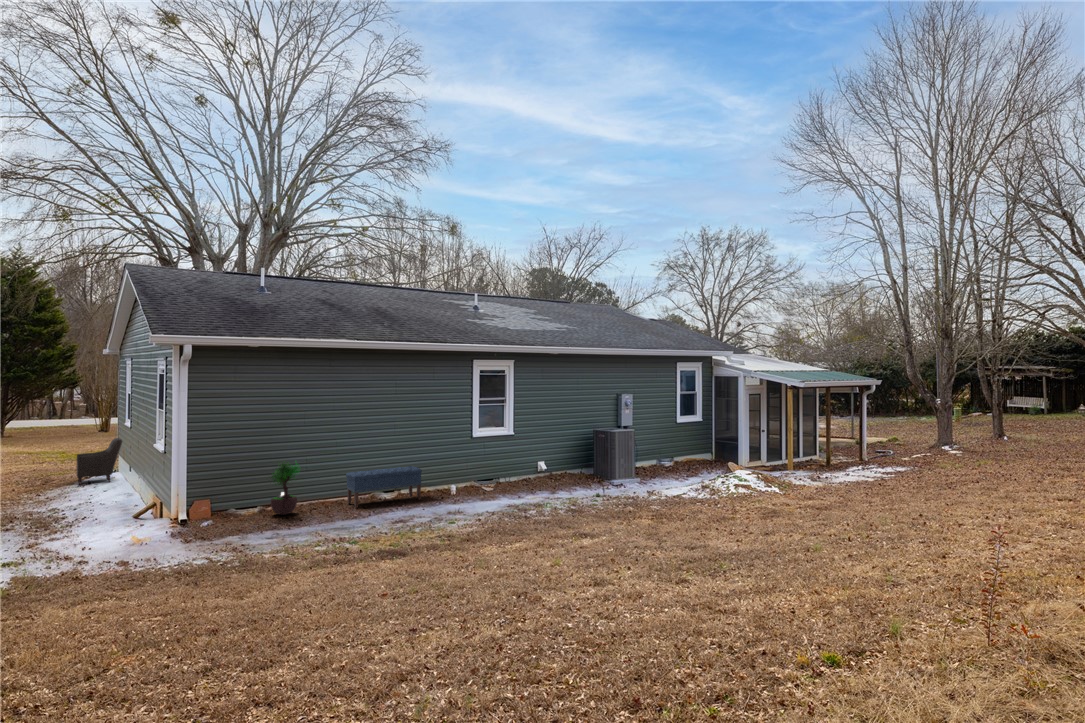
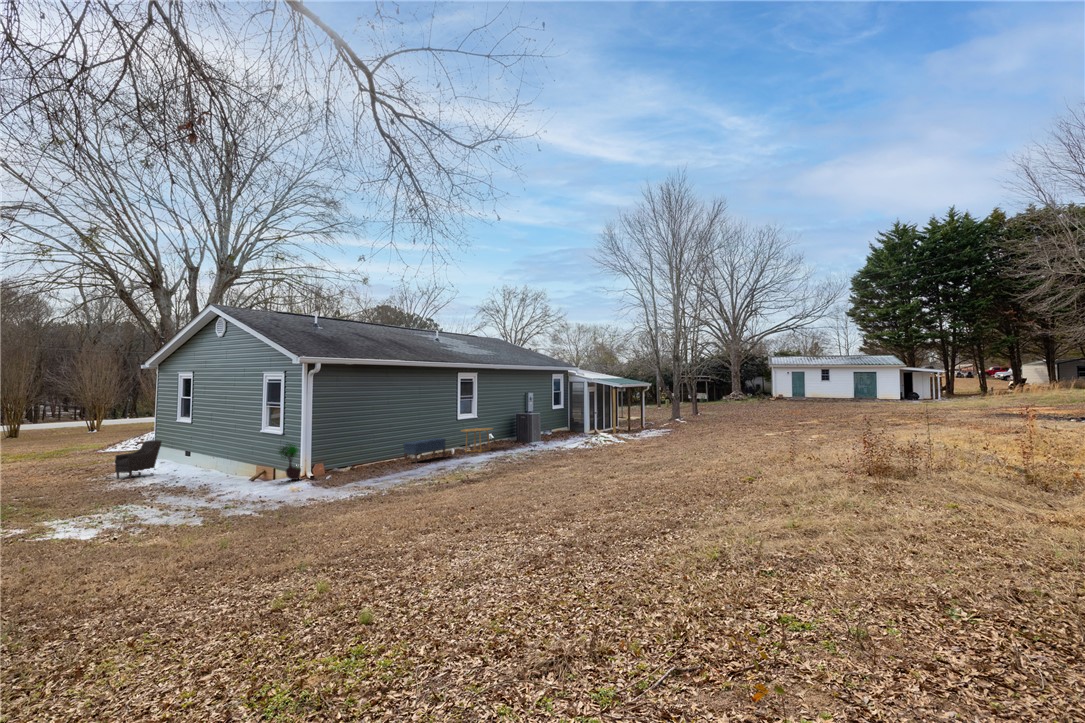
round table: none [468,451,522,493] -> present [461,428,493,452]
potted tree: present [271,462,298,515] -> present [279,444,301,480]

